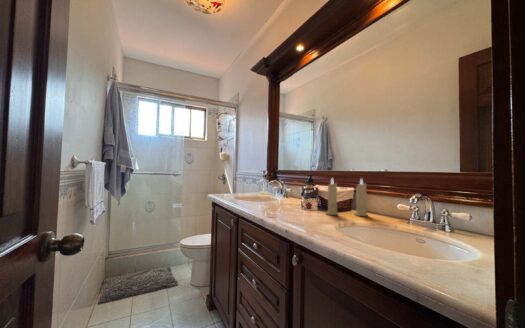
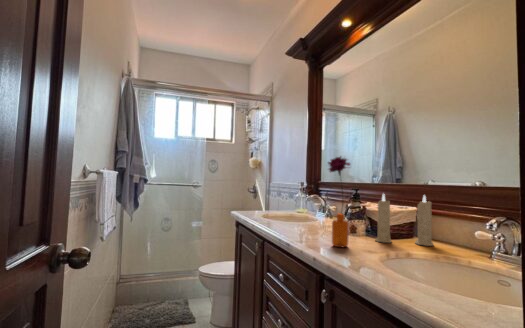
flower: none [291,148,315,220] -> present [328,157,350,247]

